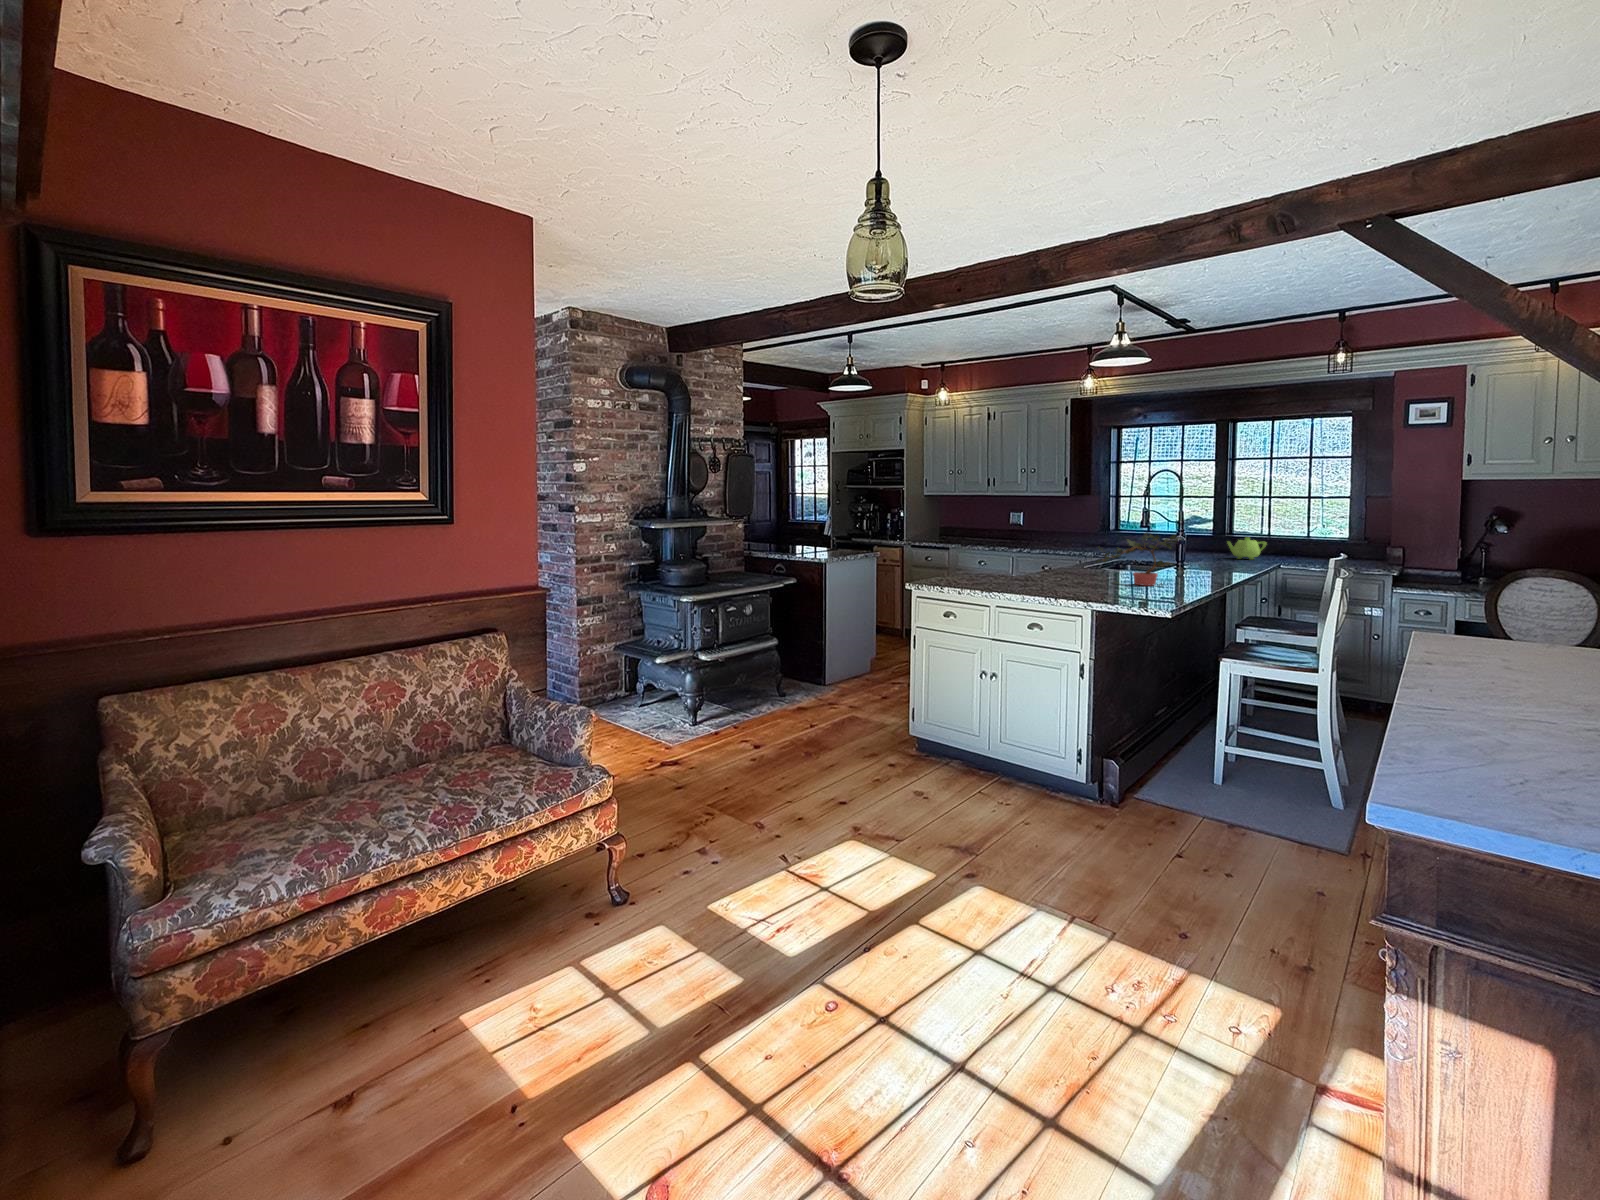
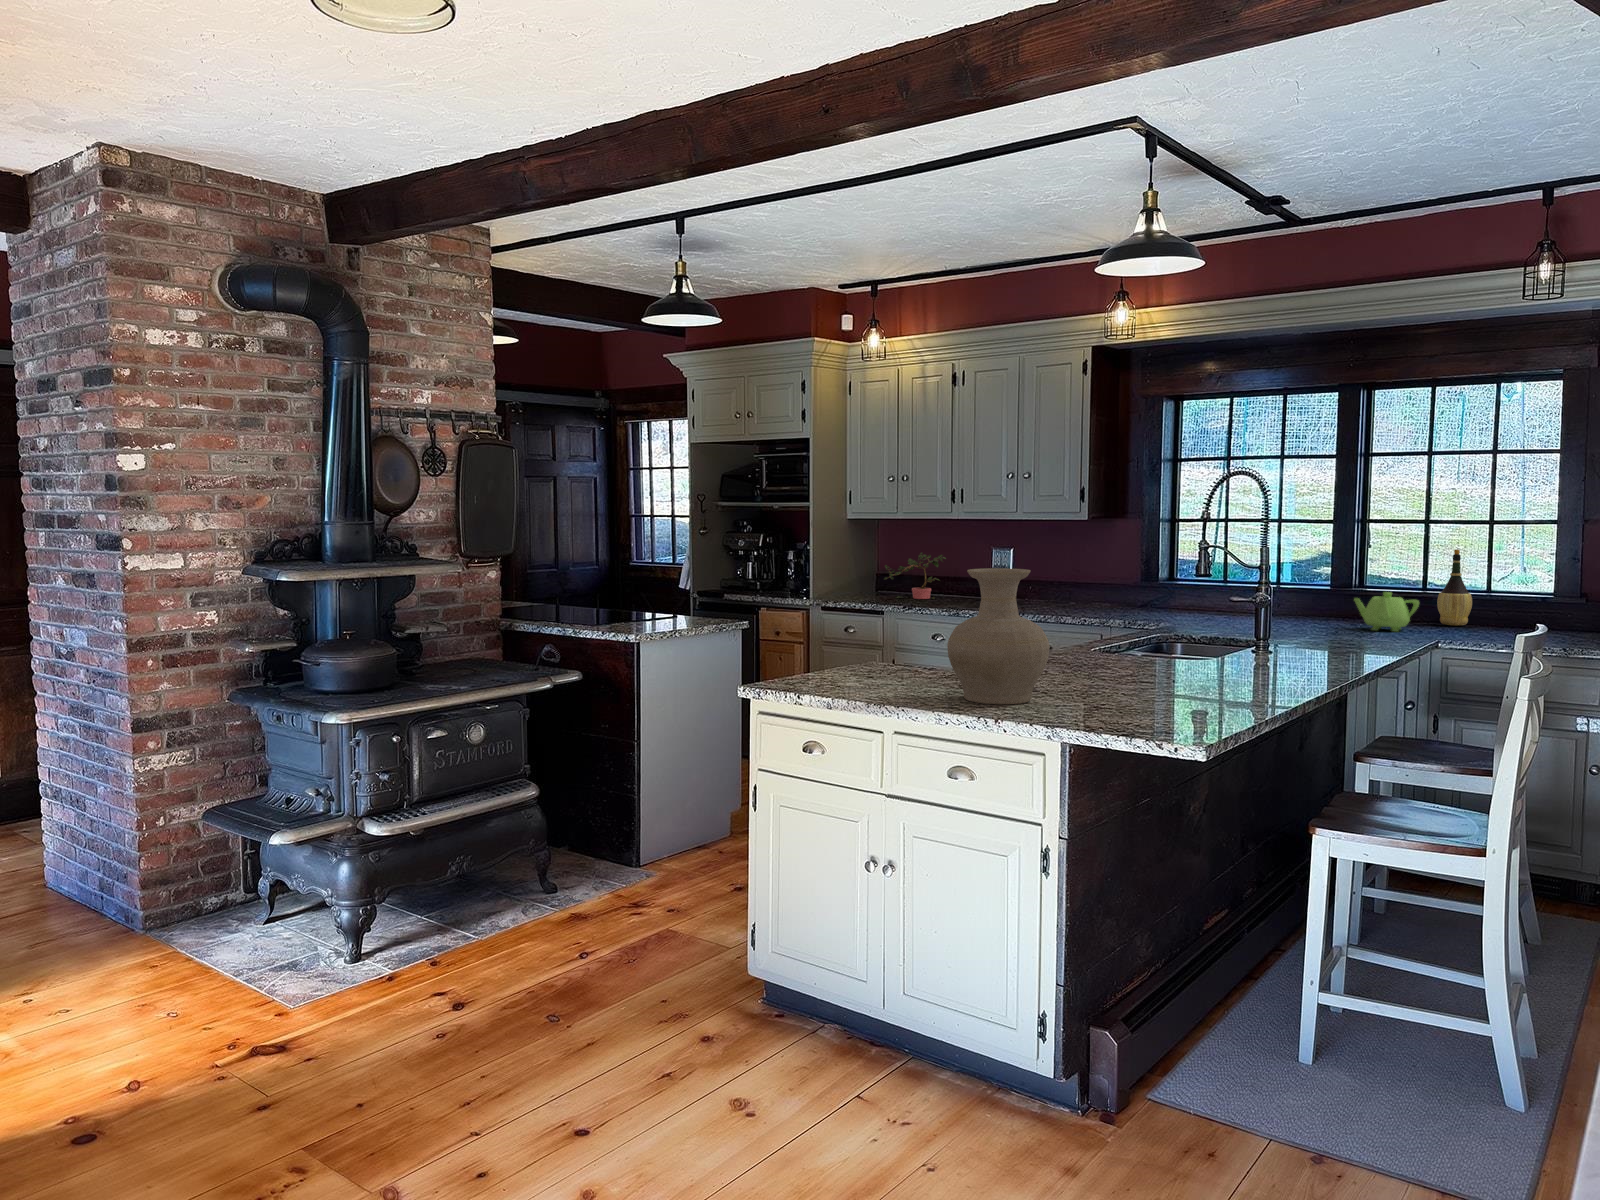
wine bottle: none [1275,513,1296,557] -> present [1437,549,1472,625]
vase: none [1025,518,1083,591] -> present [947,568,1050,705]
potted plant: present [1097,533,1181,586] -> present [884,553,946,599]

